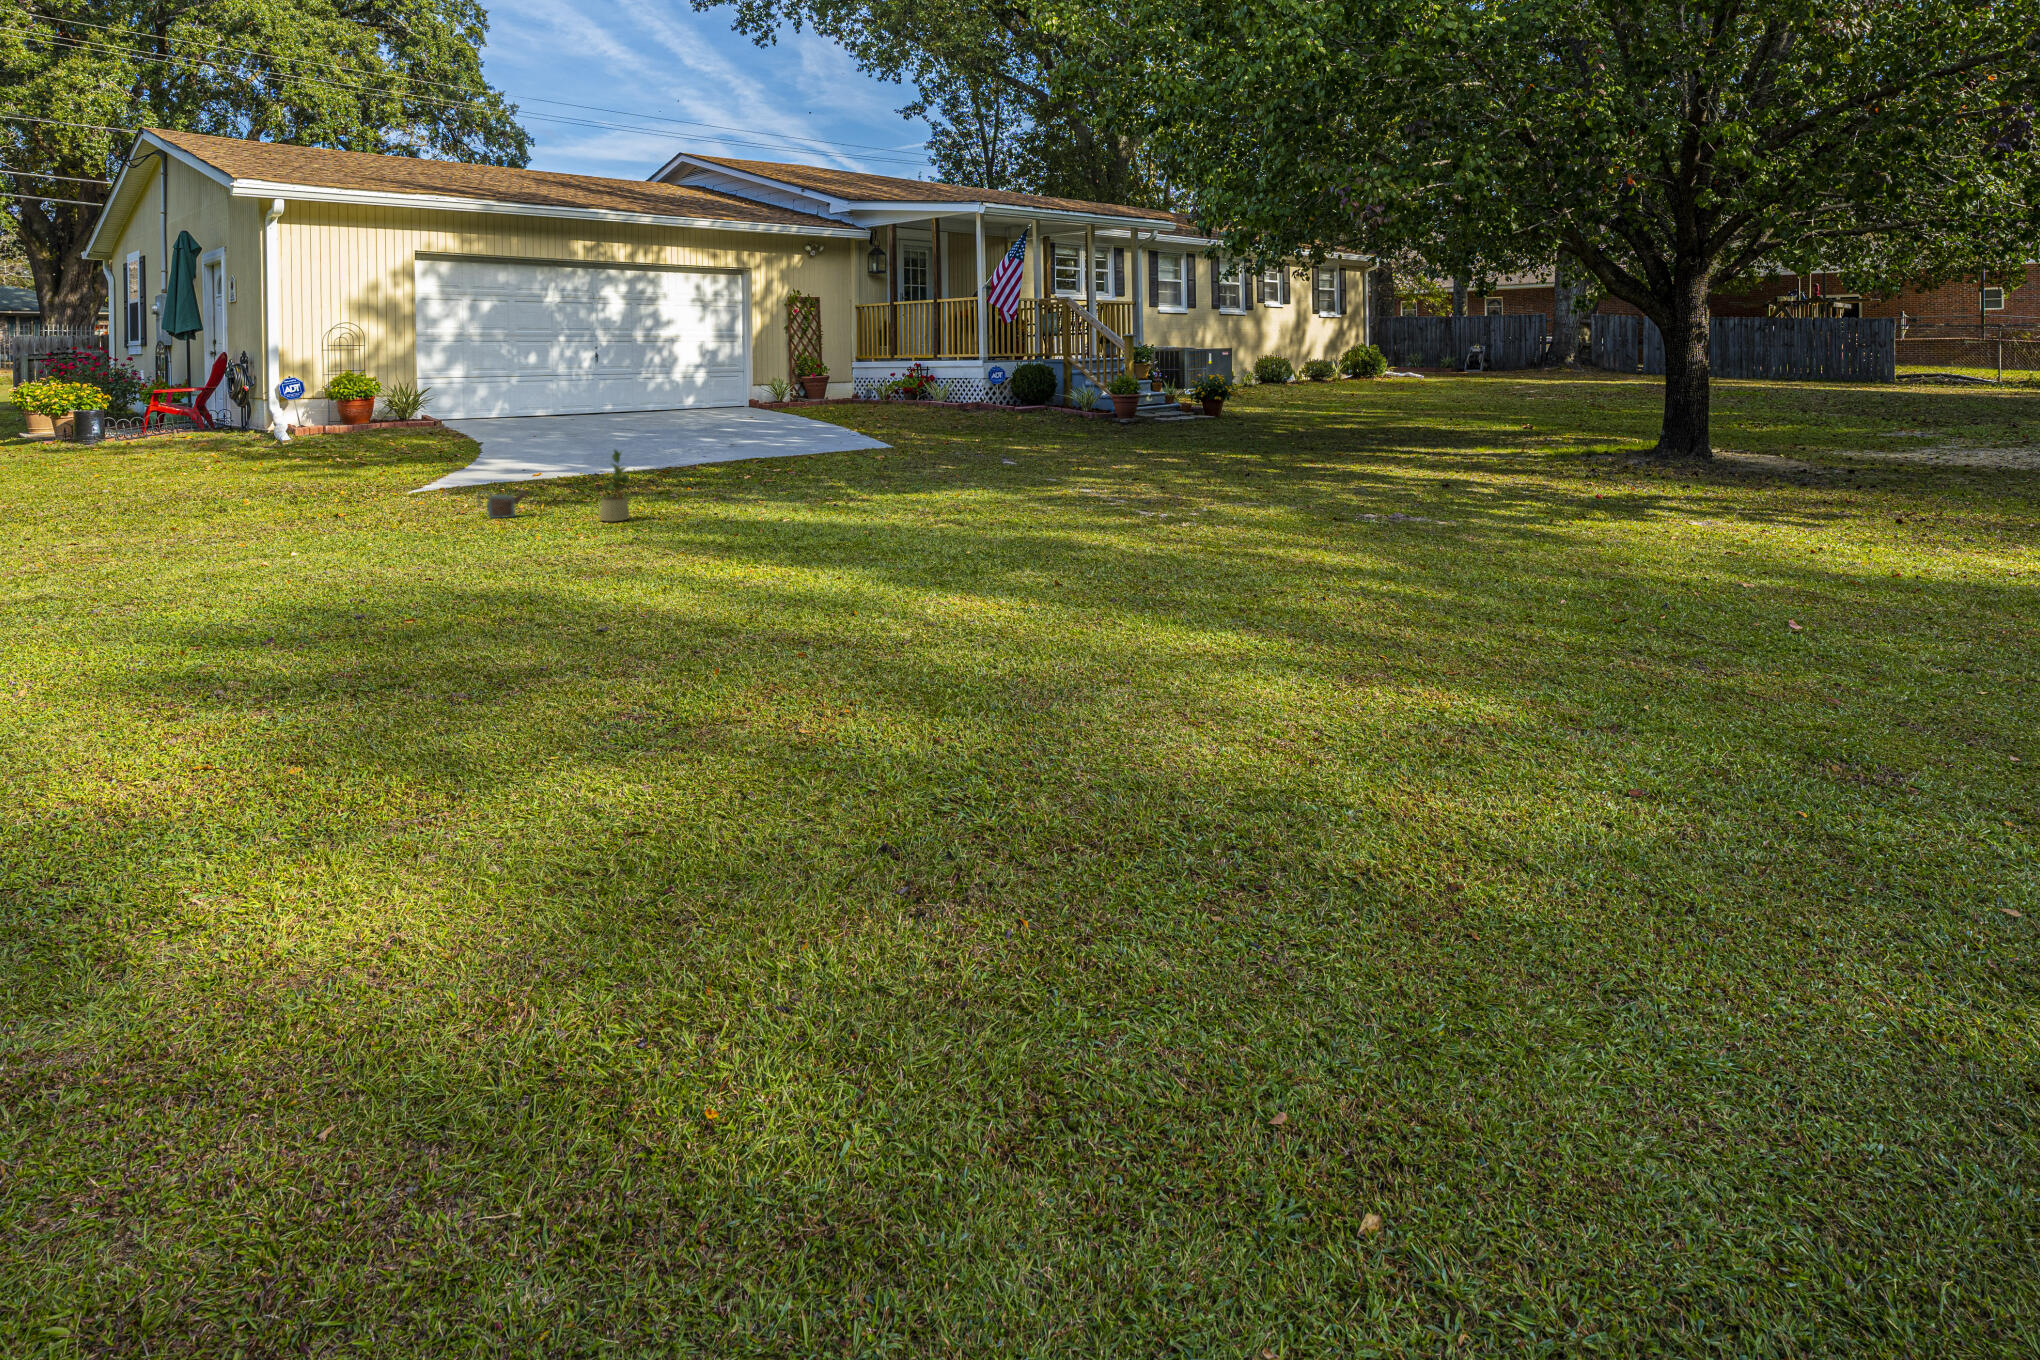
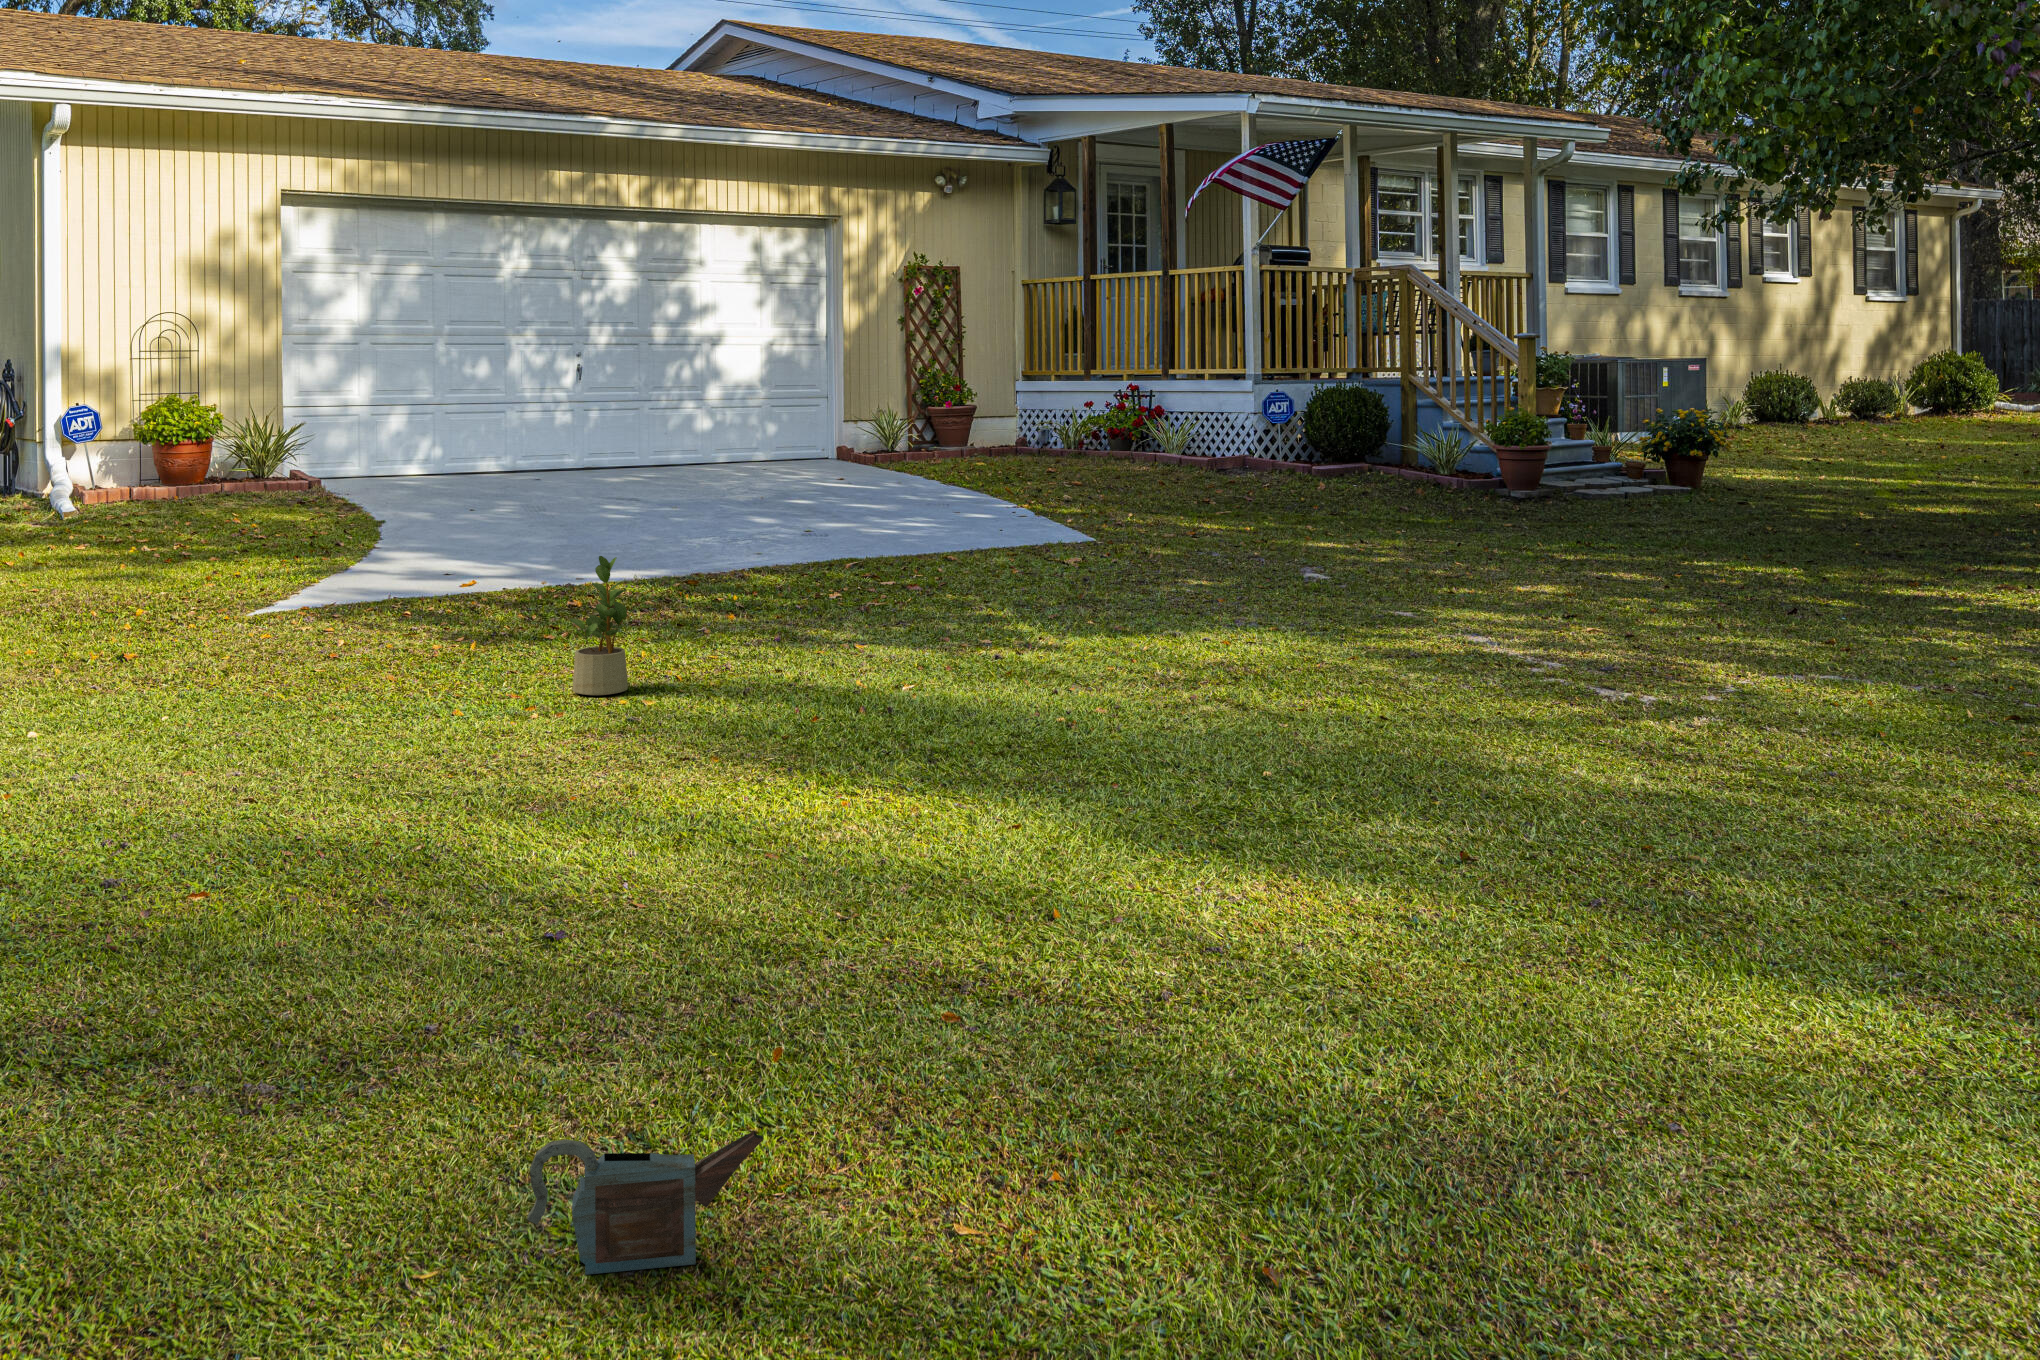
watering can: present [477,491,529,518] -> present [527,1131,764,1275]

